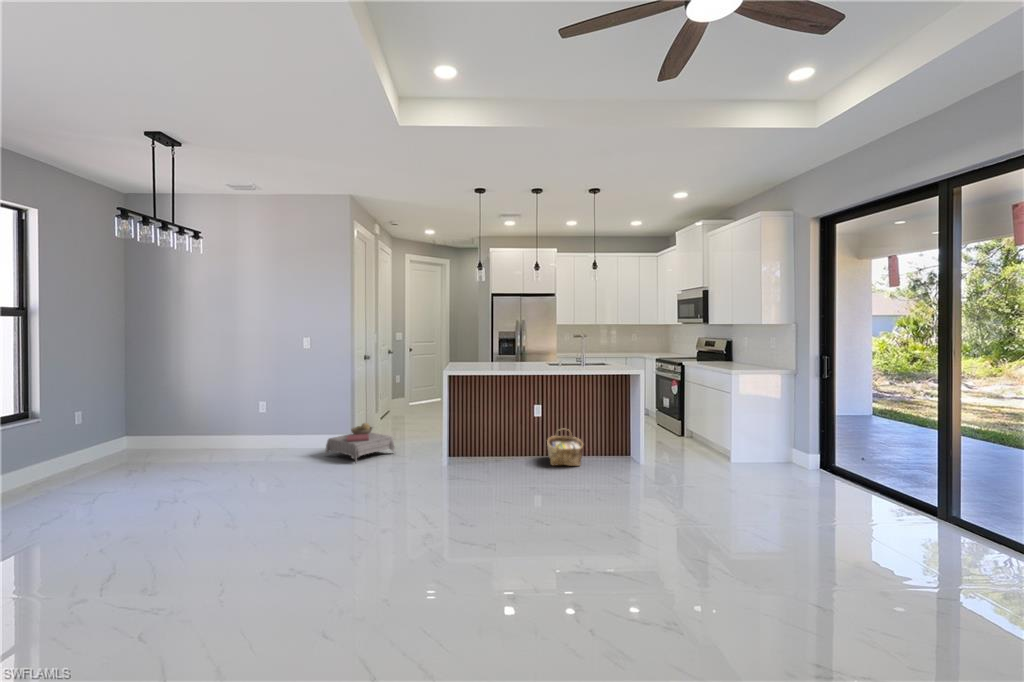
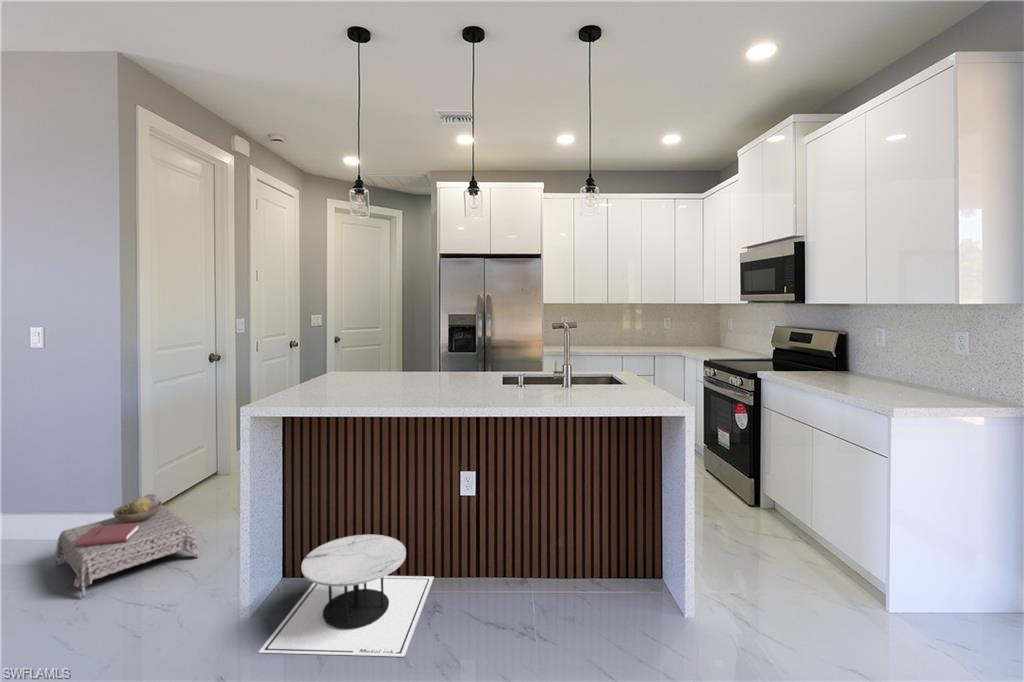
woven basket: present [547,429,583,466] -> none [479,522,557,621]
side table: none [457,435,522,474] -> present [259,534,434,657]

